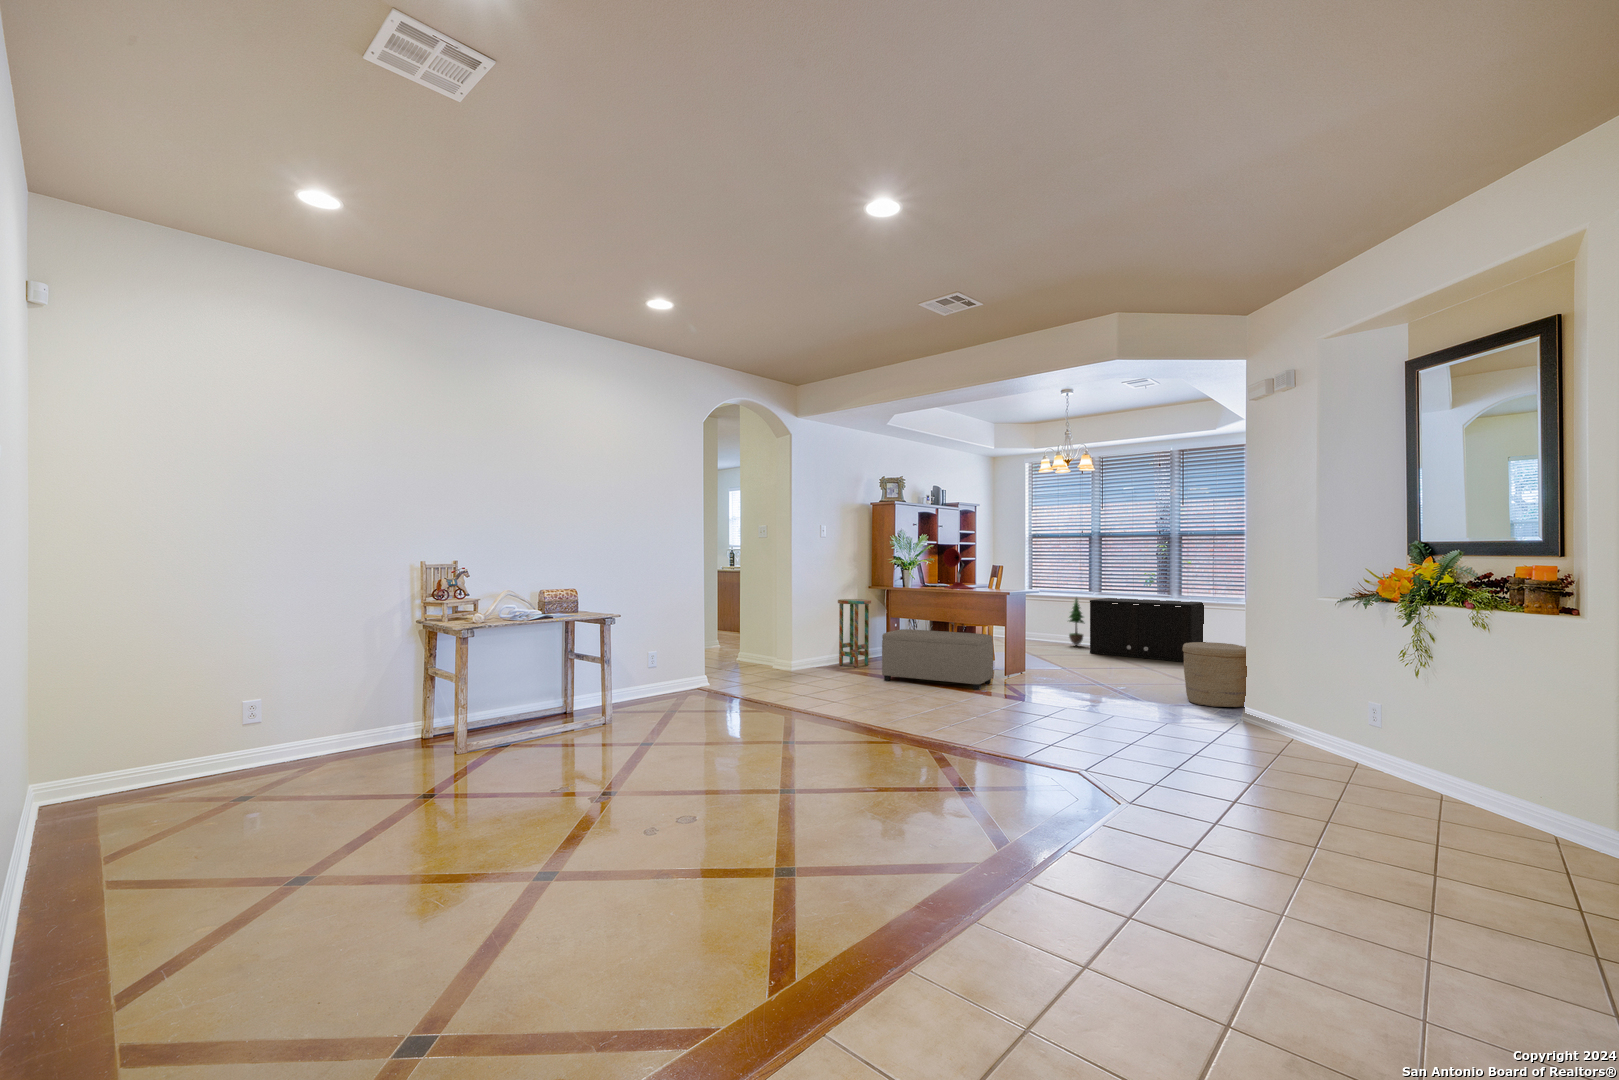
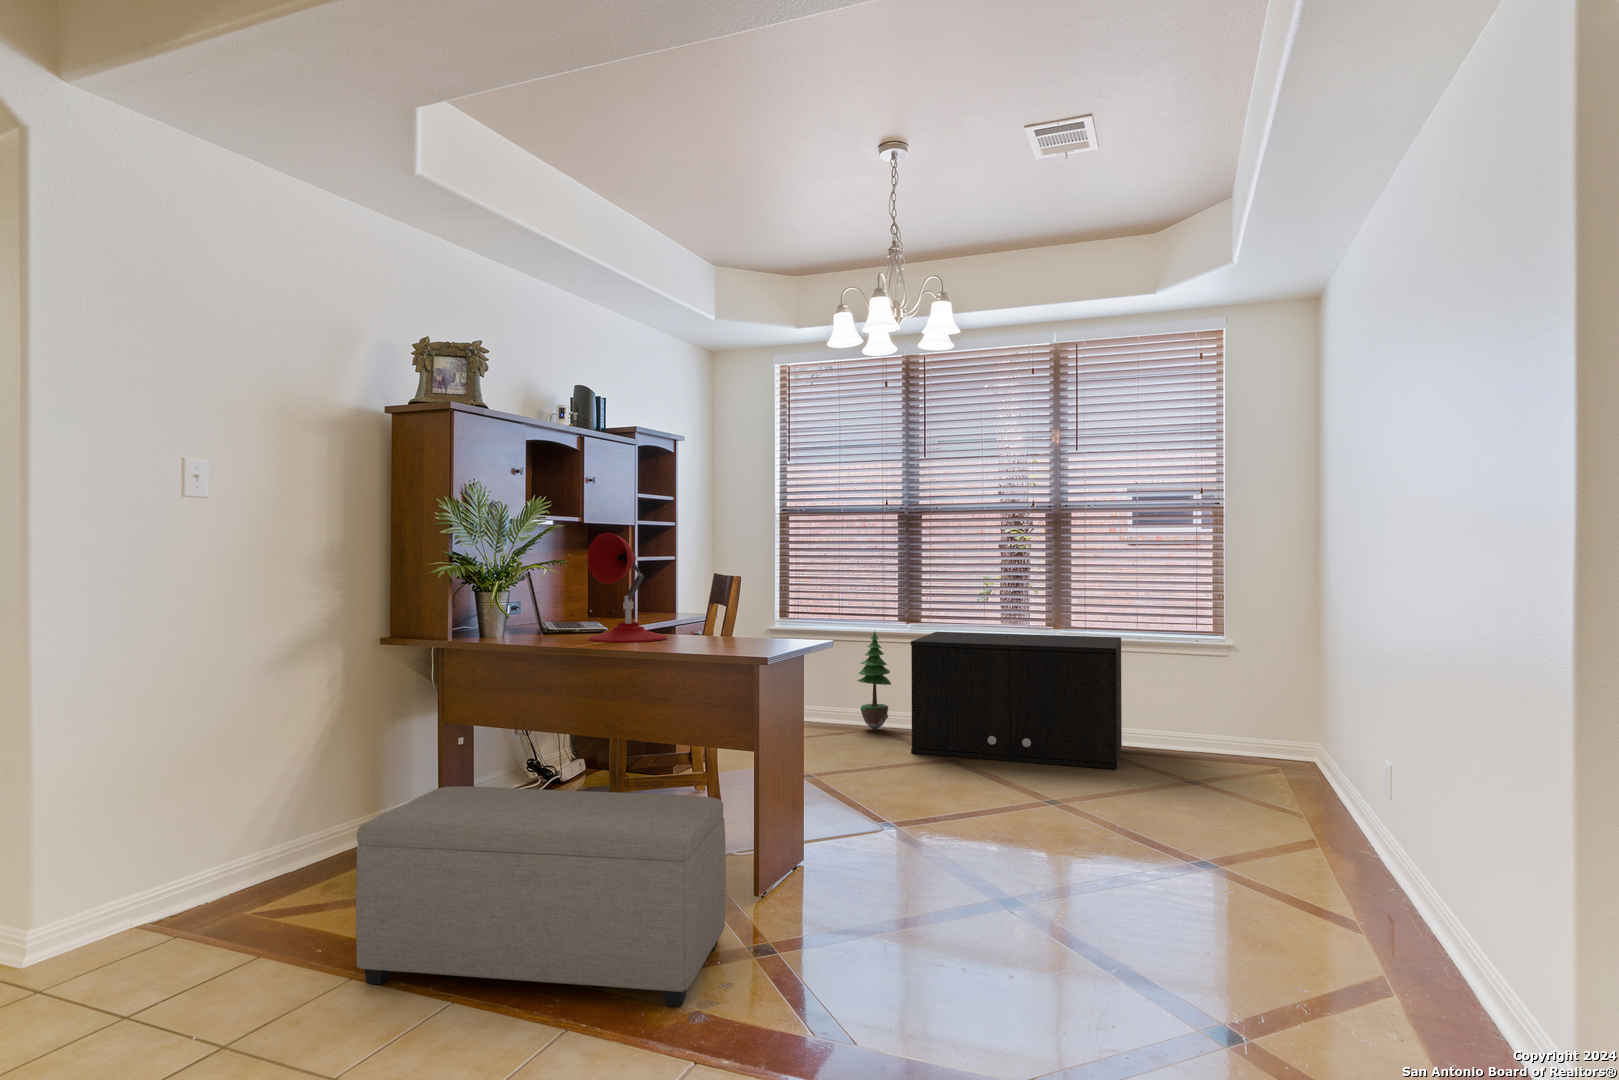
side table: present [838,599,871,667] -> none [259,682,372,896]
woven basket: present [1183,642,1247,707] -> none [1262,788,1464,1009]

